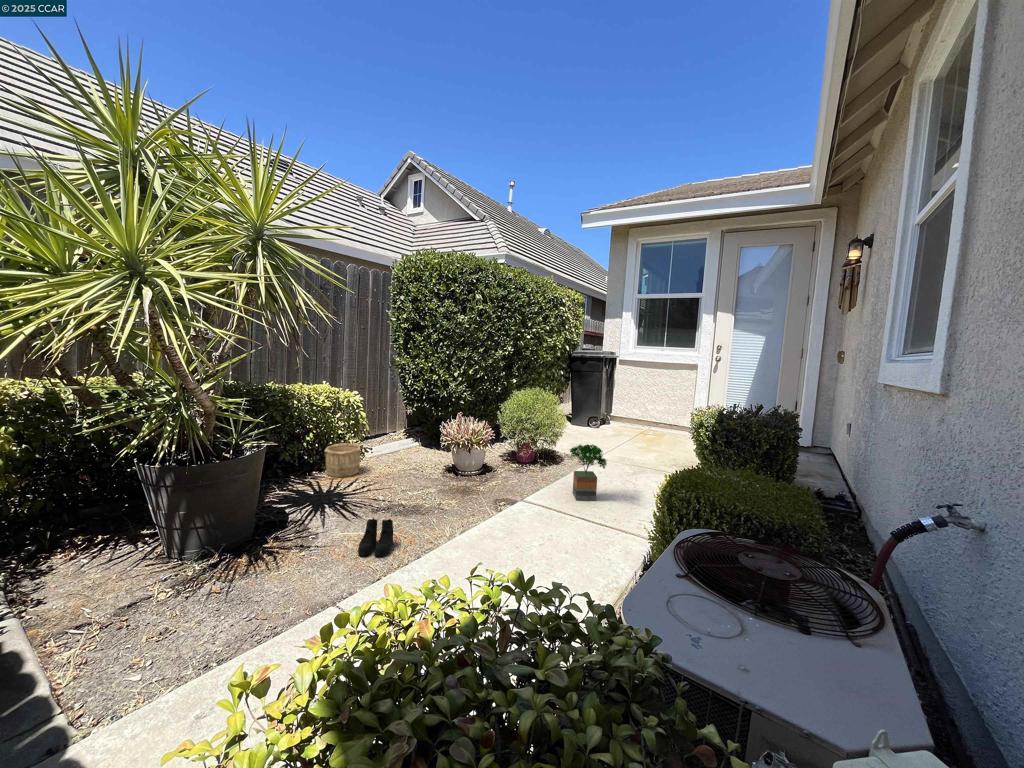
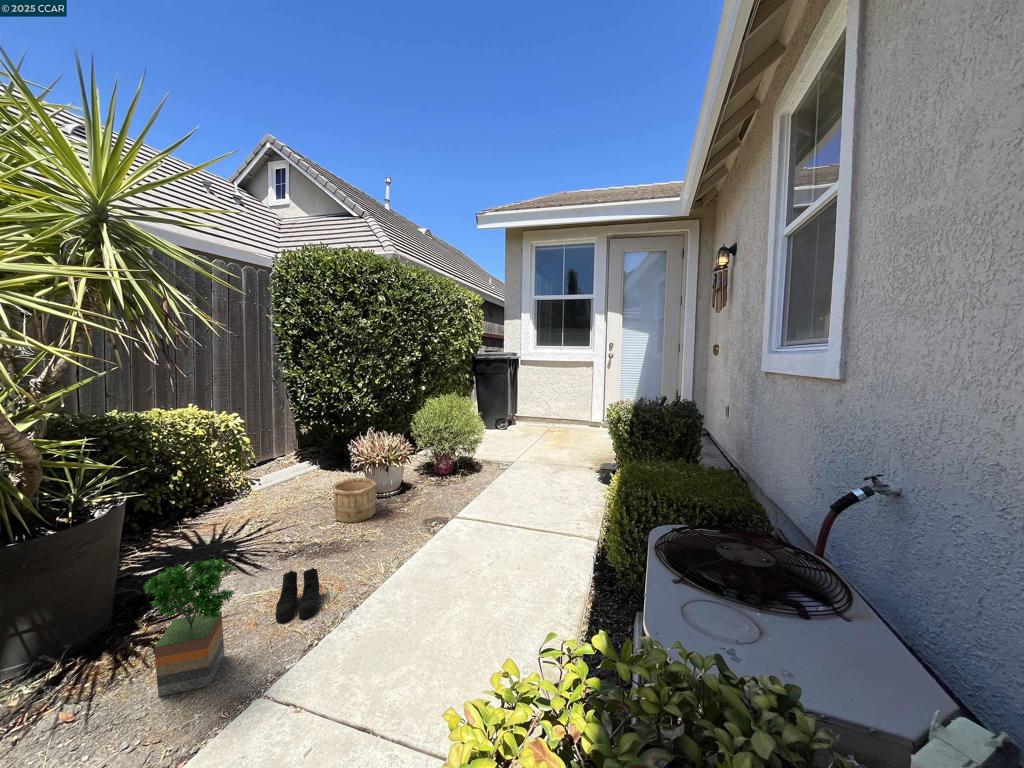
wooden bucket: present [325,443,361,477] -> present [332,478,377,523]
potted tree: present [570,444,607,501] -> present [144,558,235,697]

